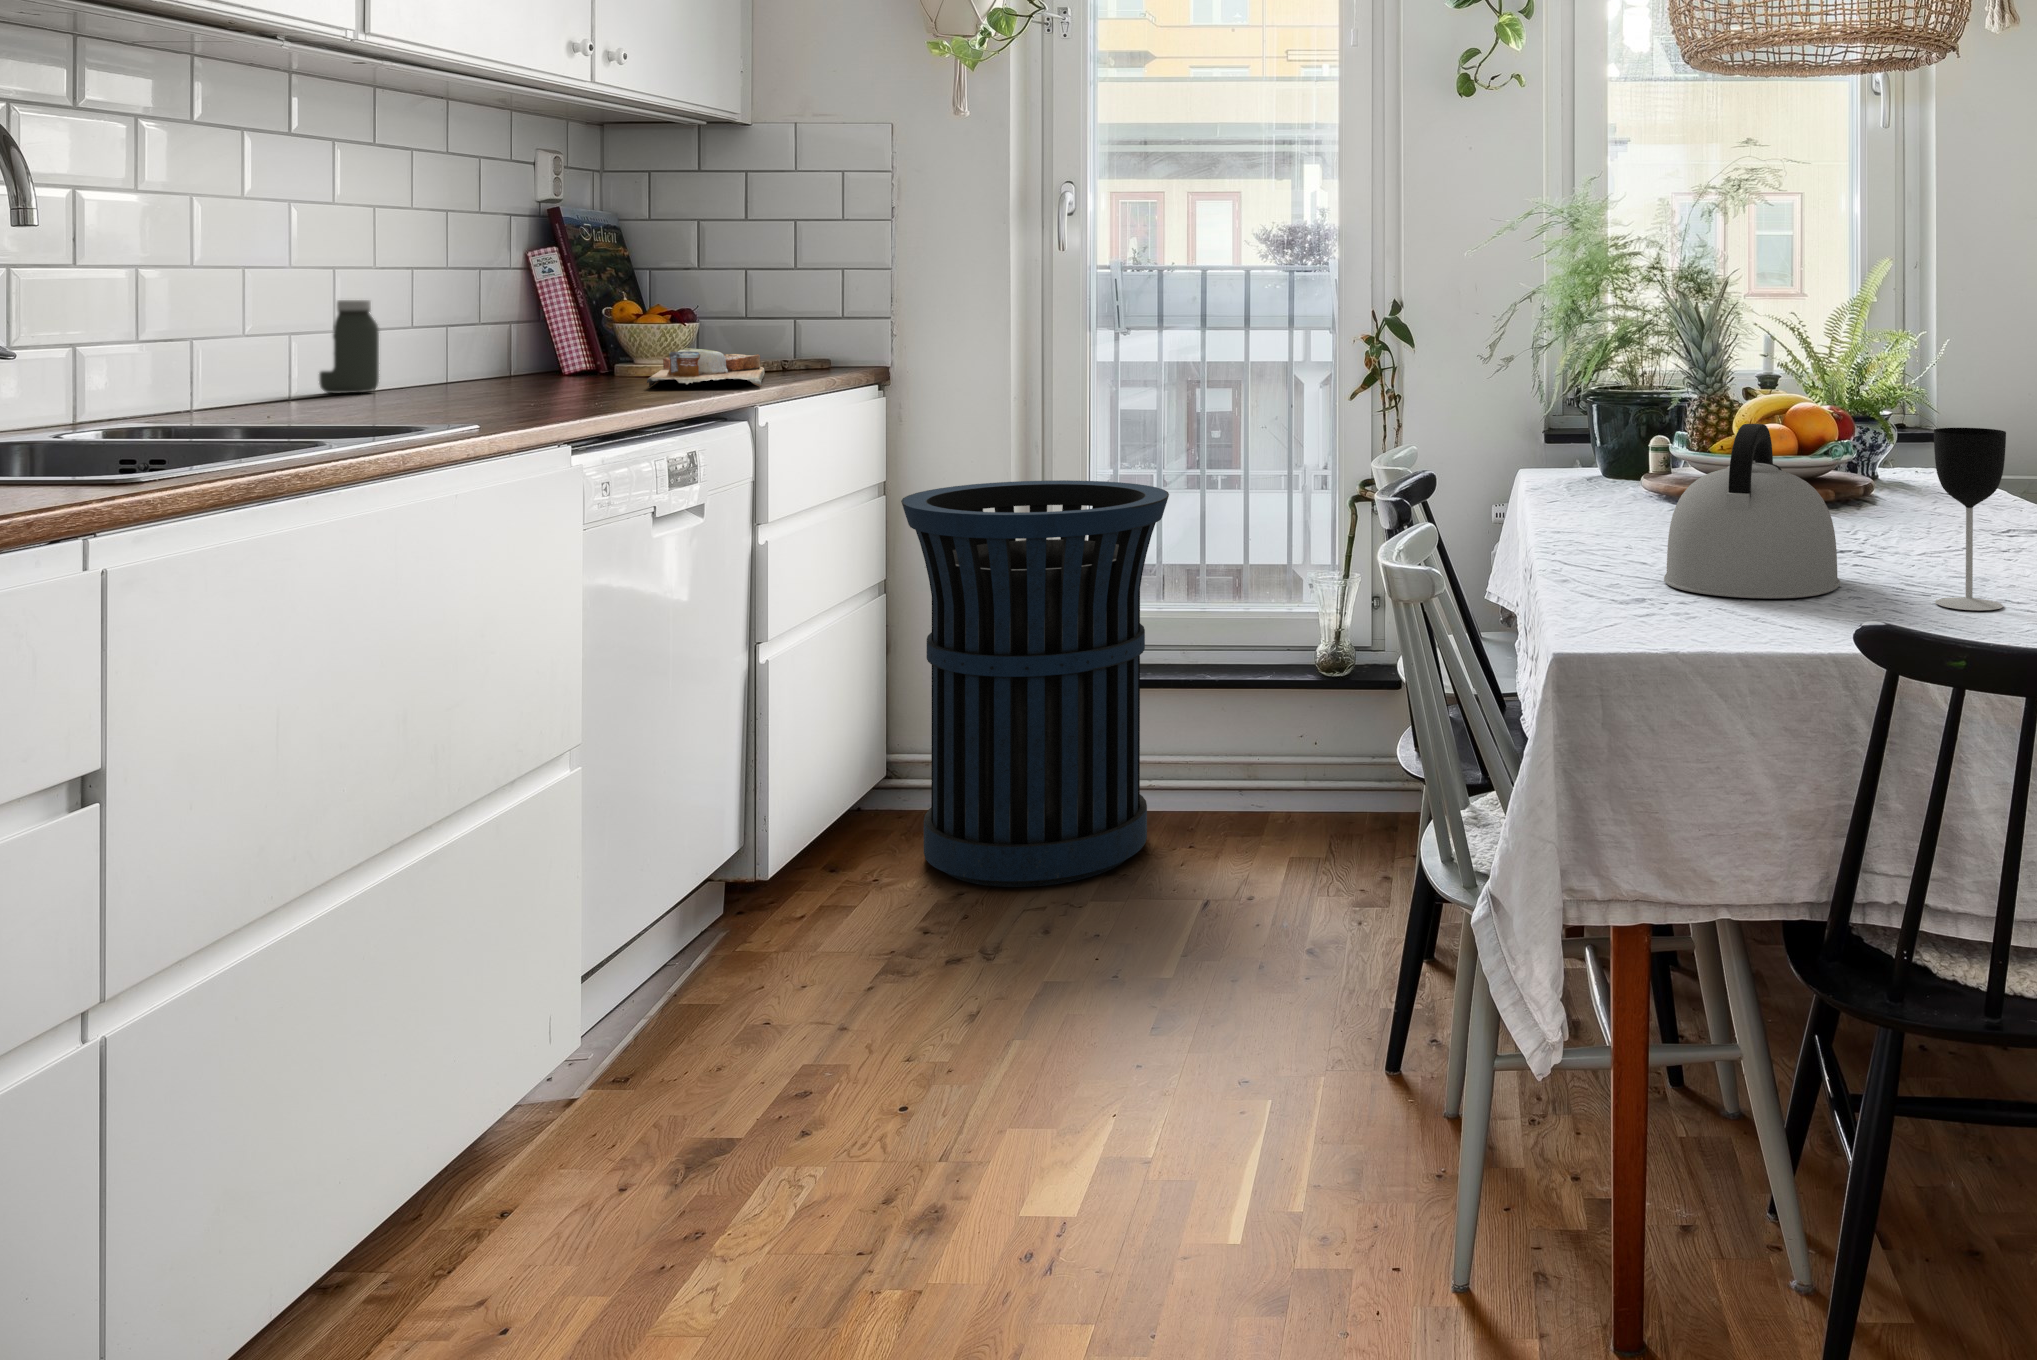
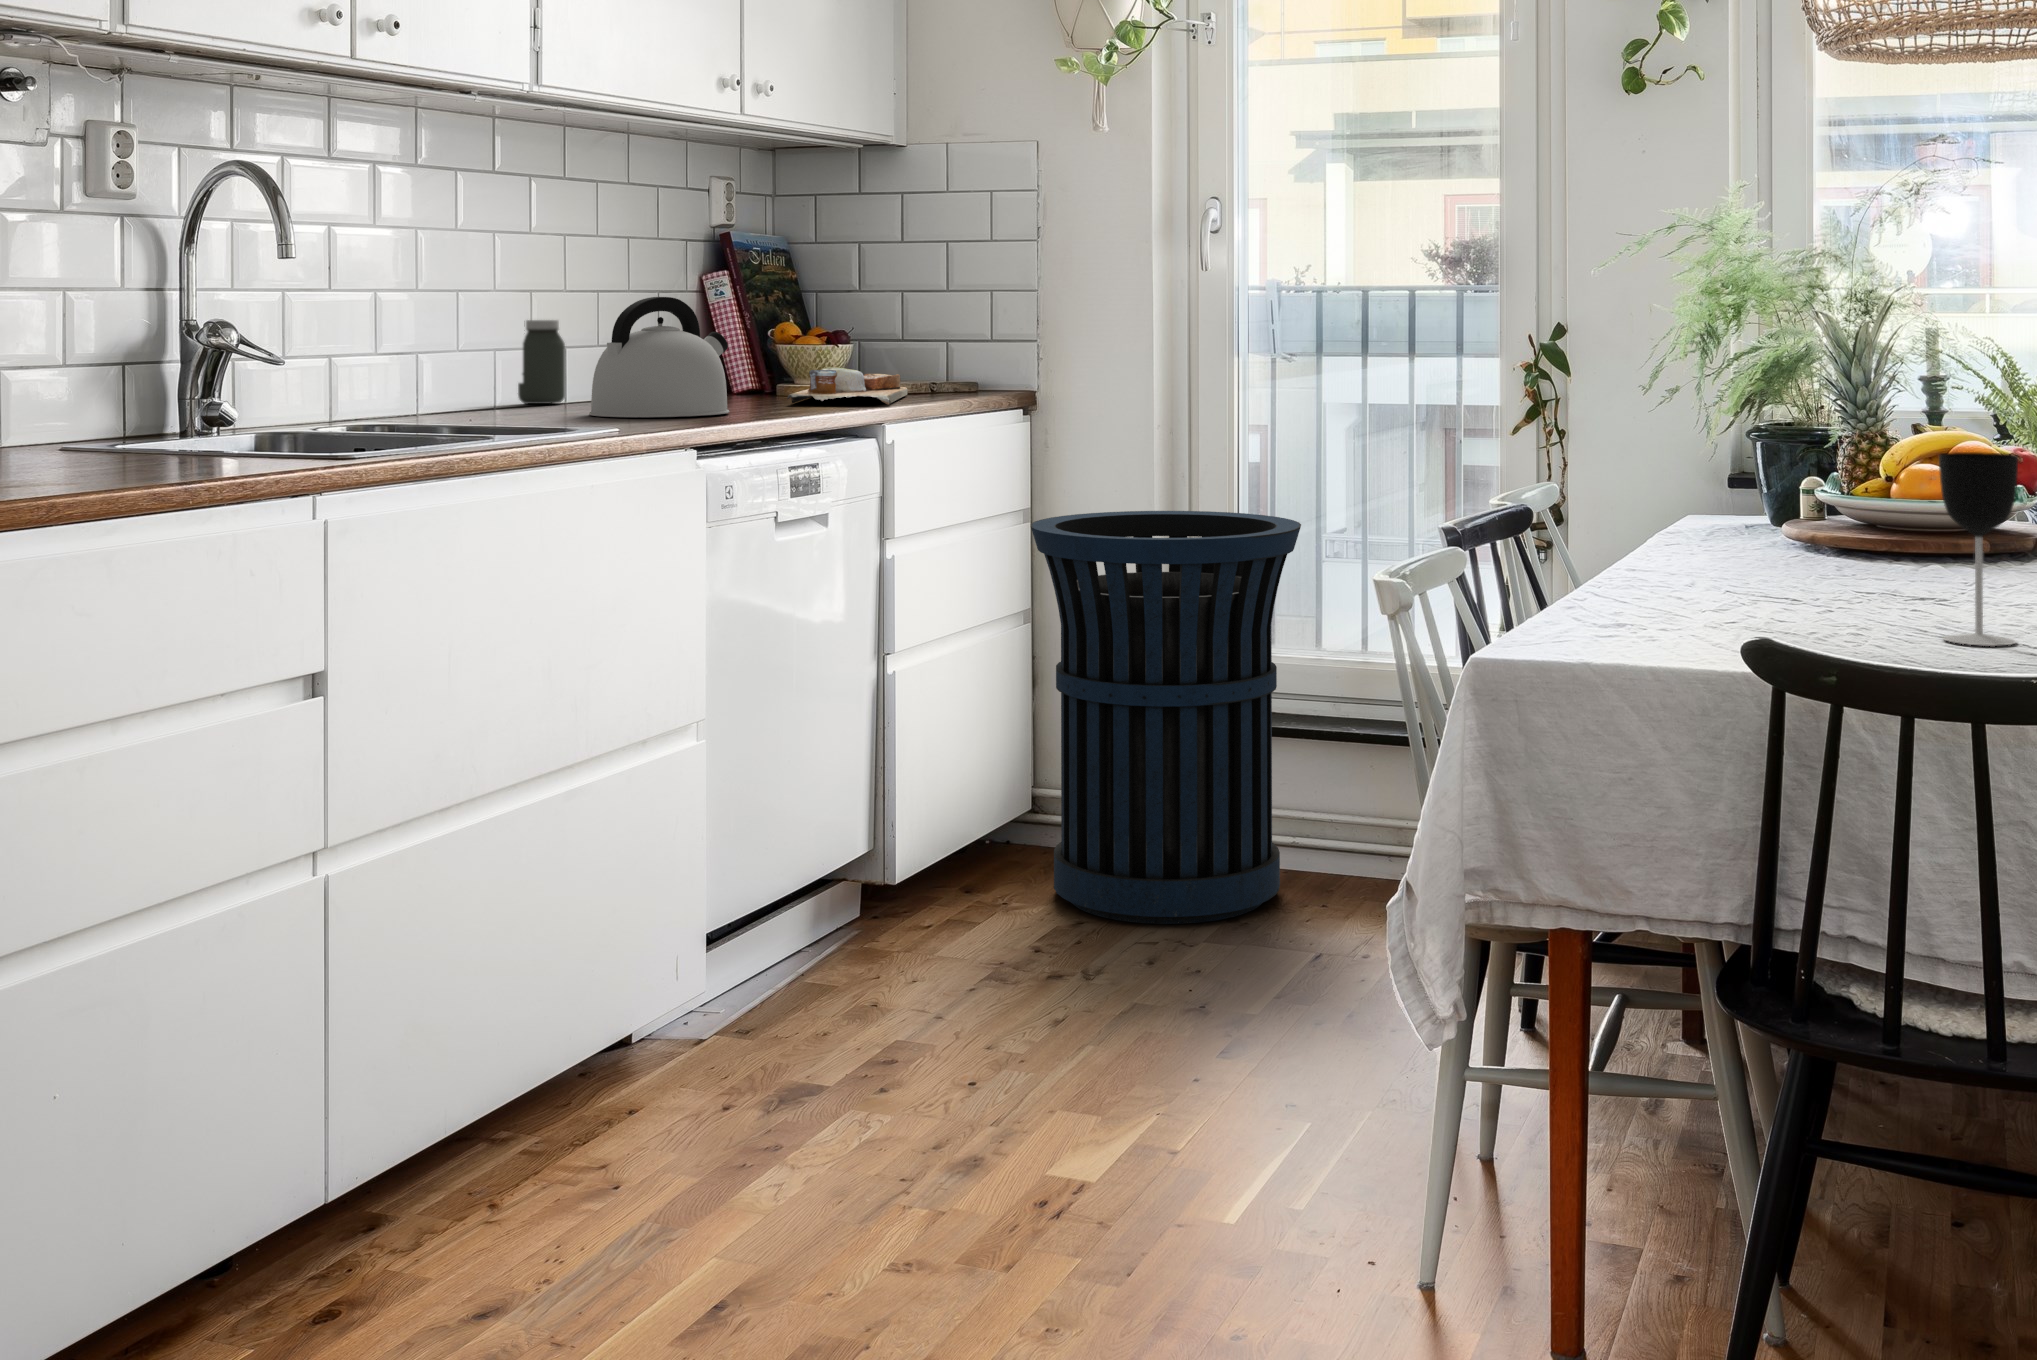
kettle: present [1664,424,1840,599] -> present [589,297,729,417]

